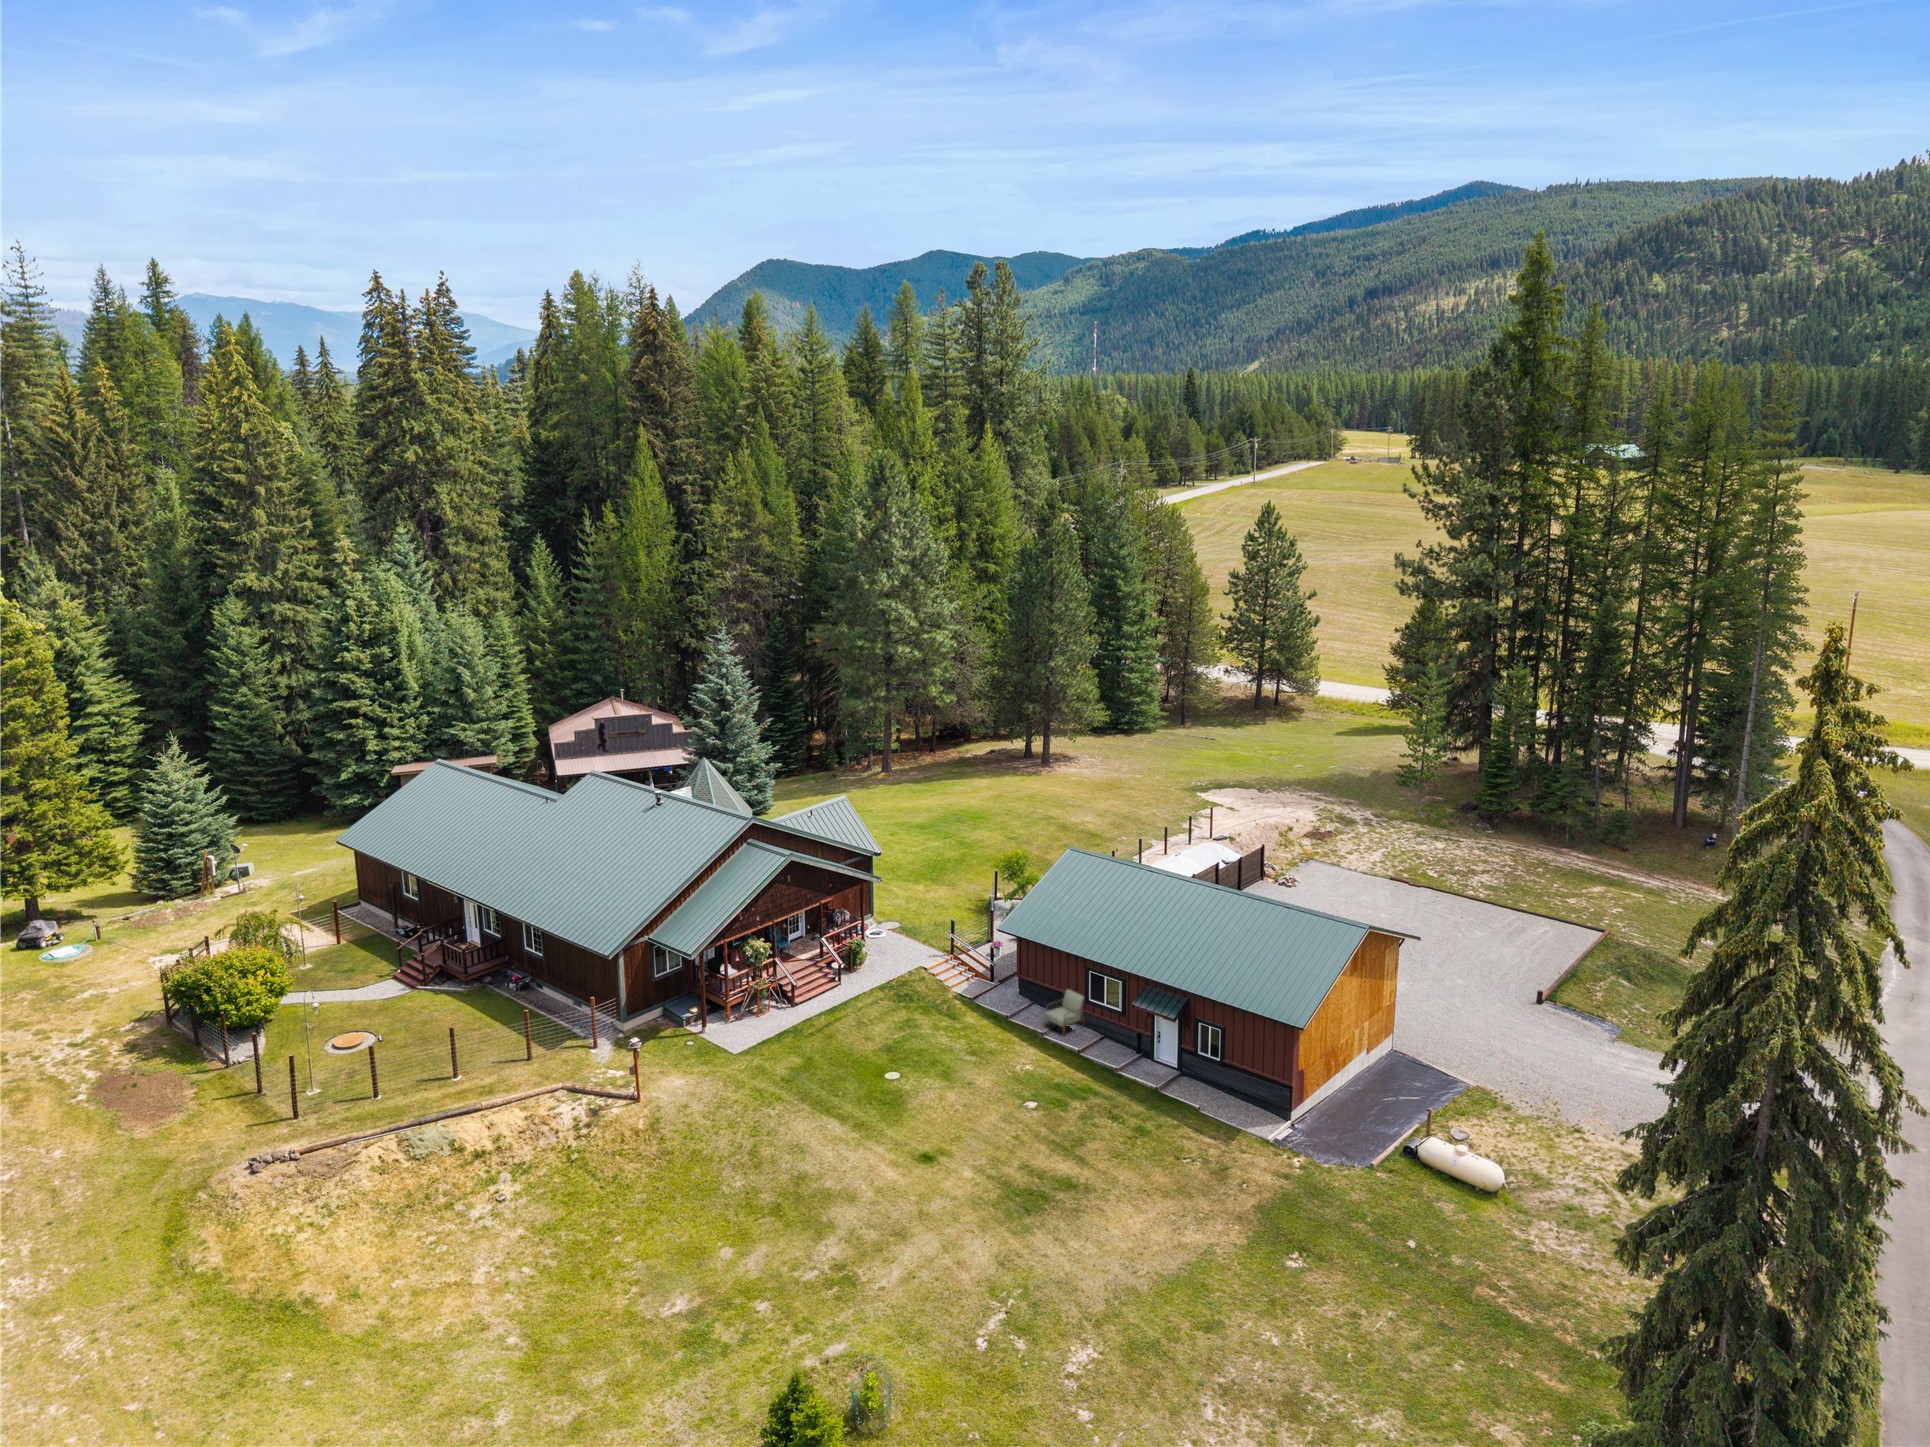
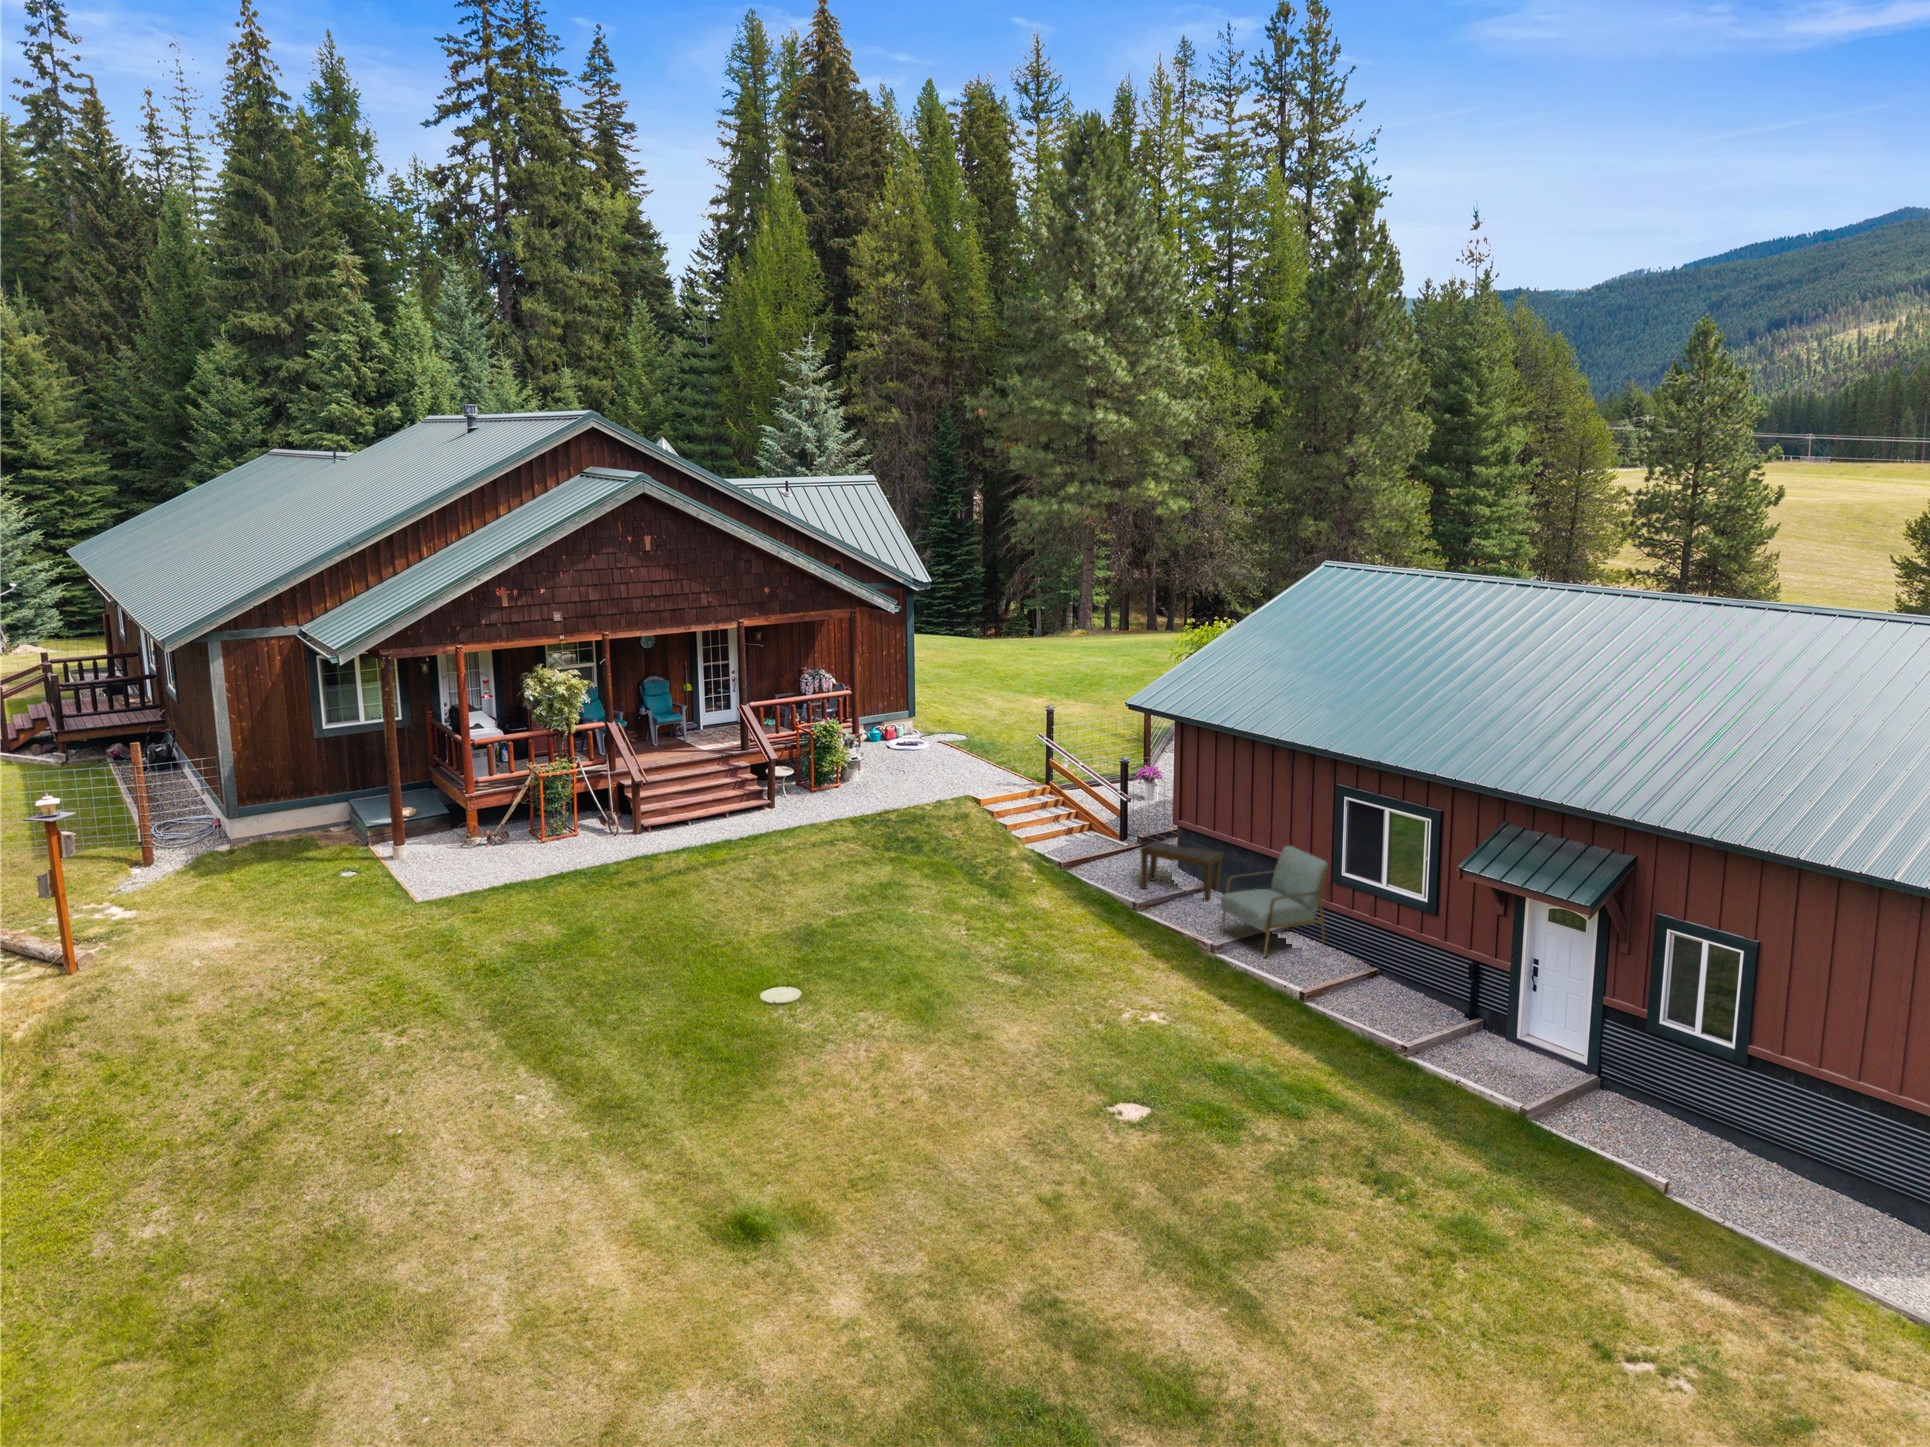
bench: none [1007,986,1040,1012] -> present [1140,841,1224,902]

